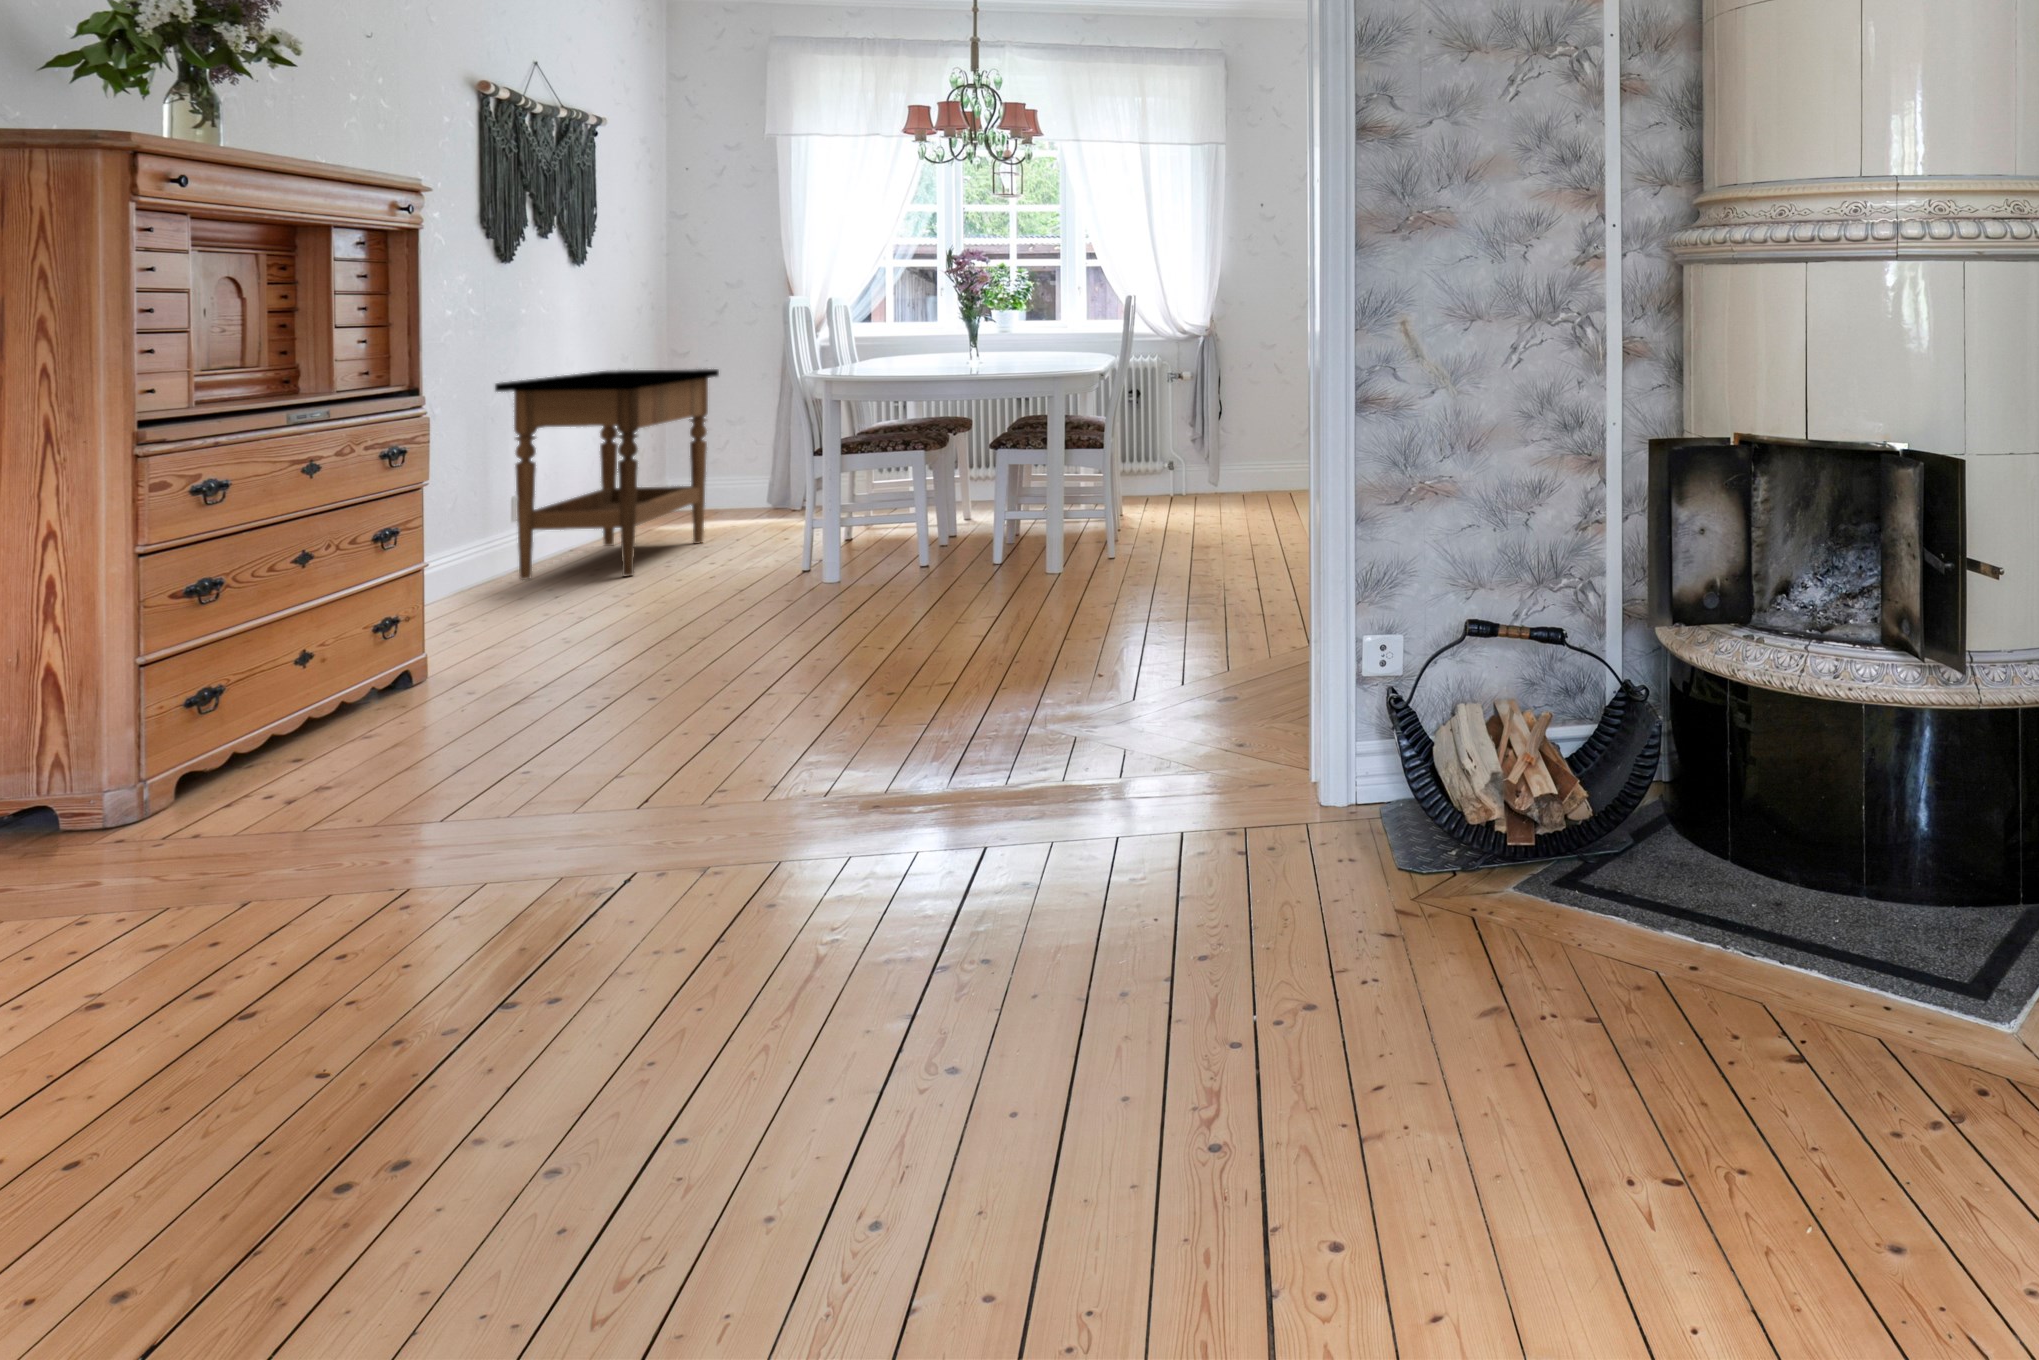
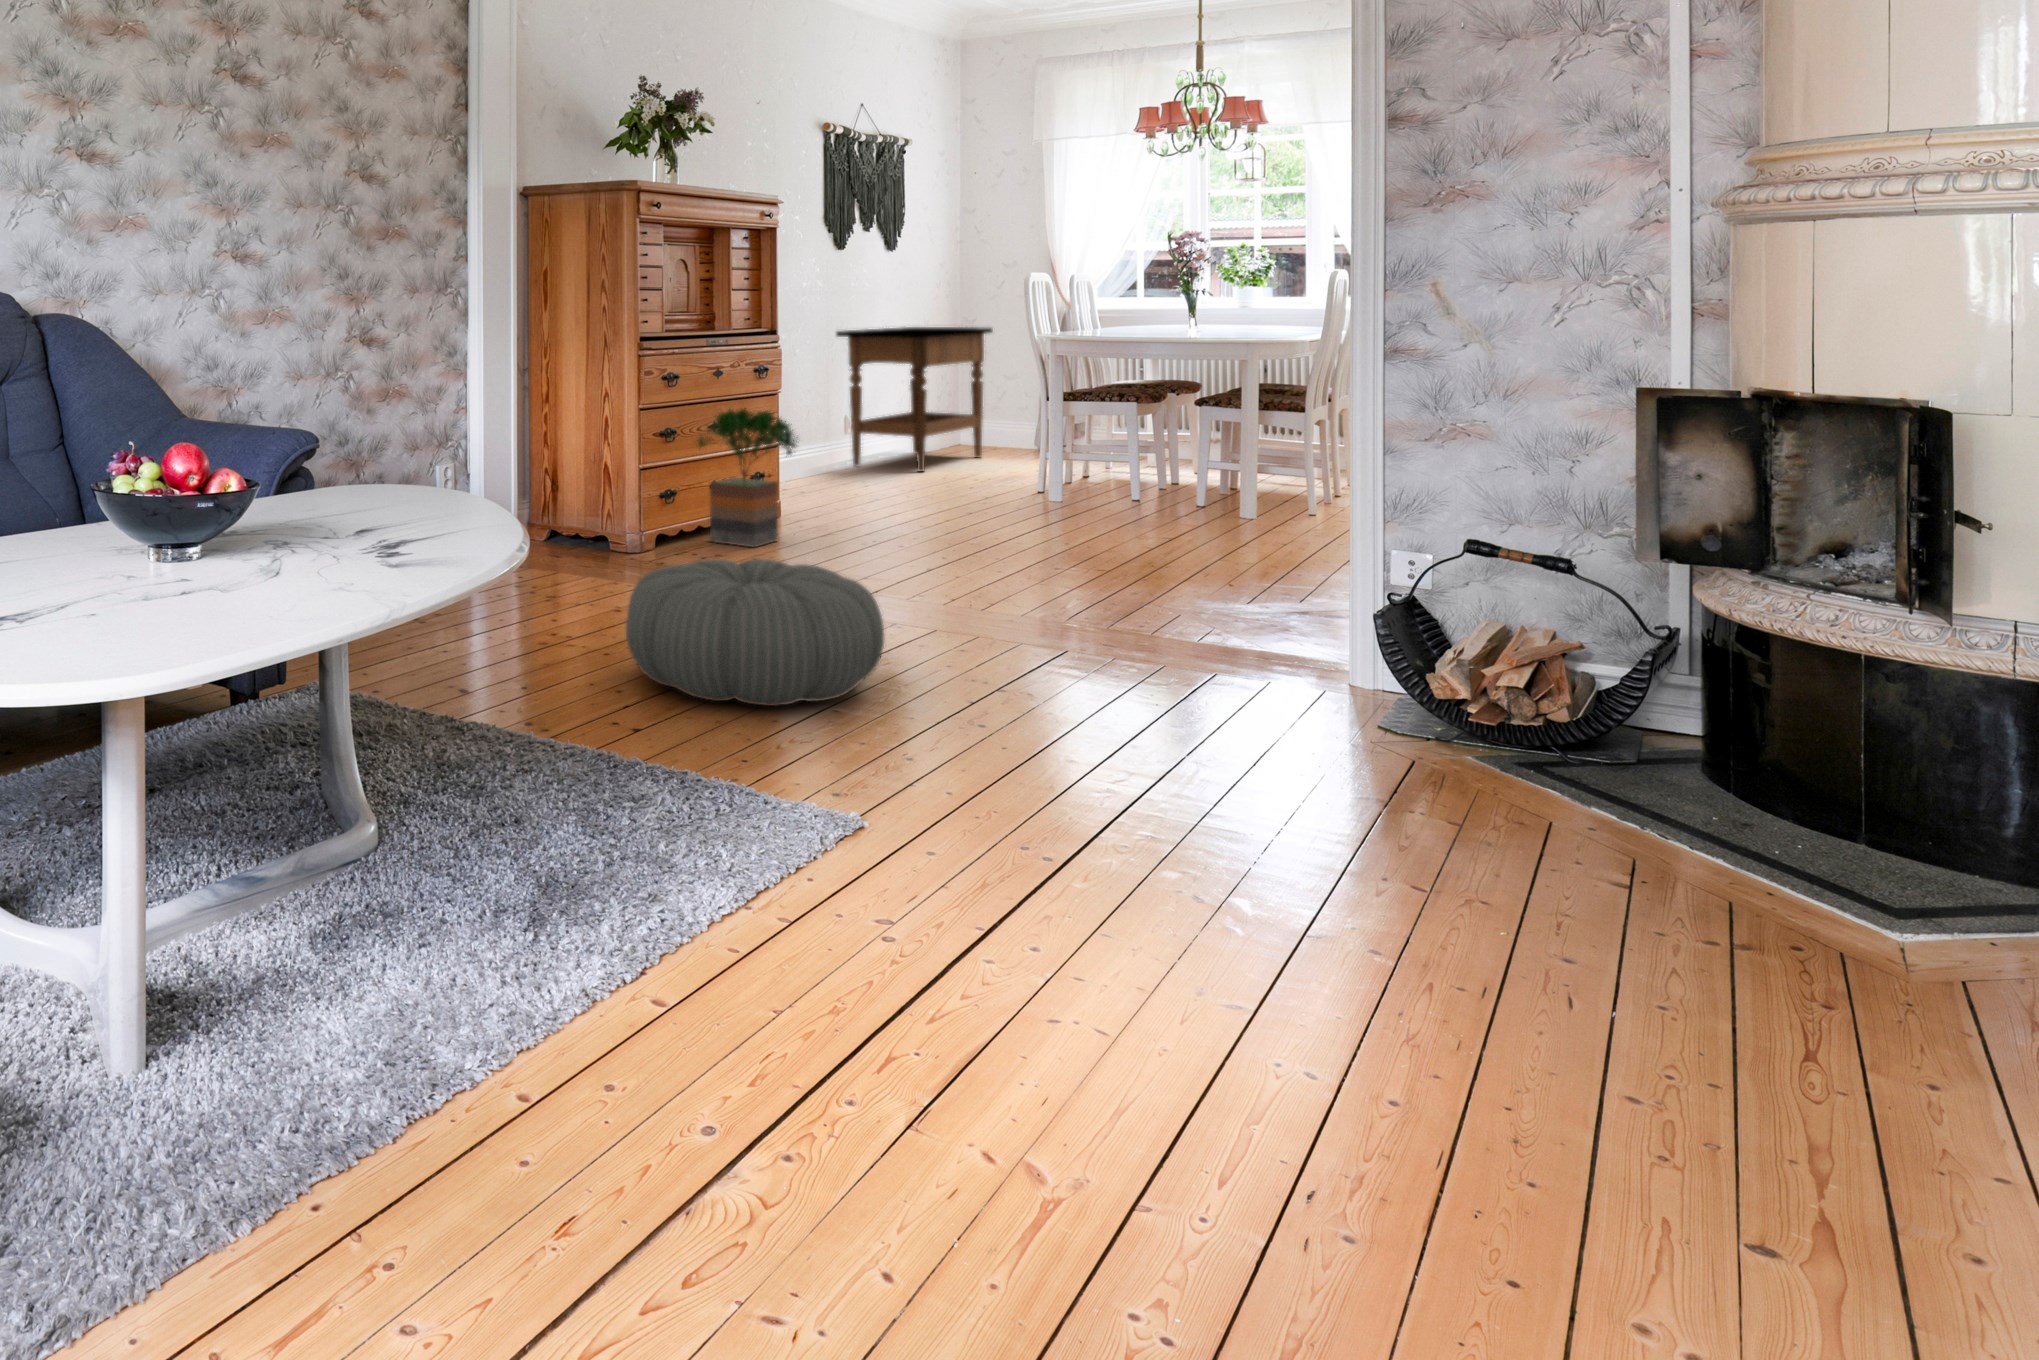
potted tree: none [266,530,485,776] -> present [697,408,799,547]
pouf: none [169,851,752,1226] -> present [626,558,884,706]

